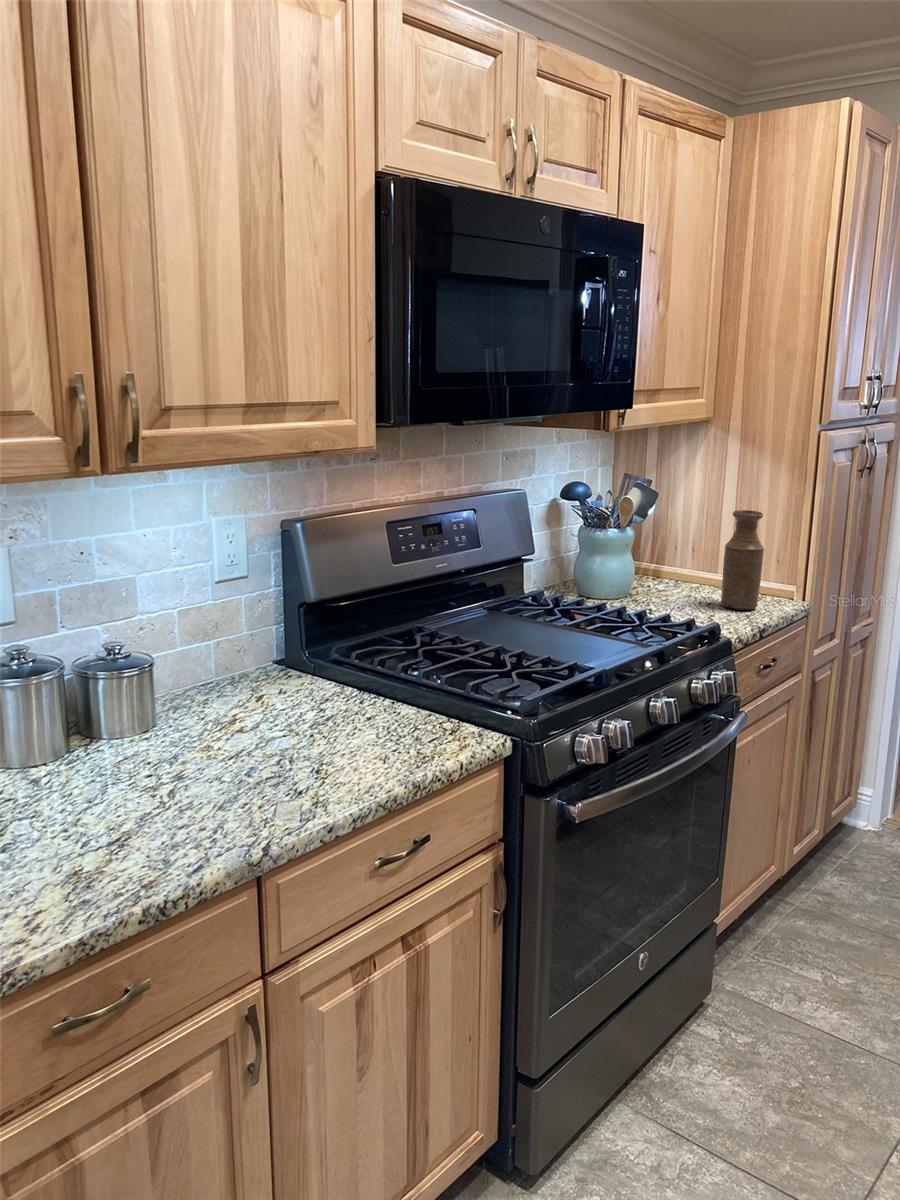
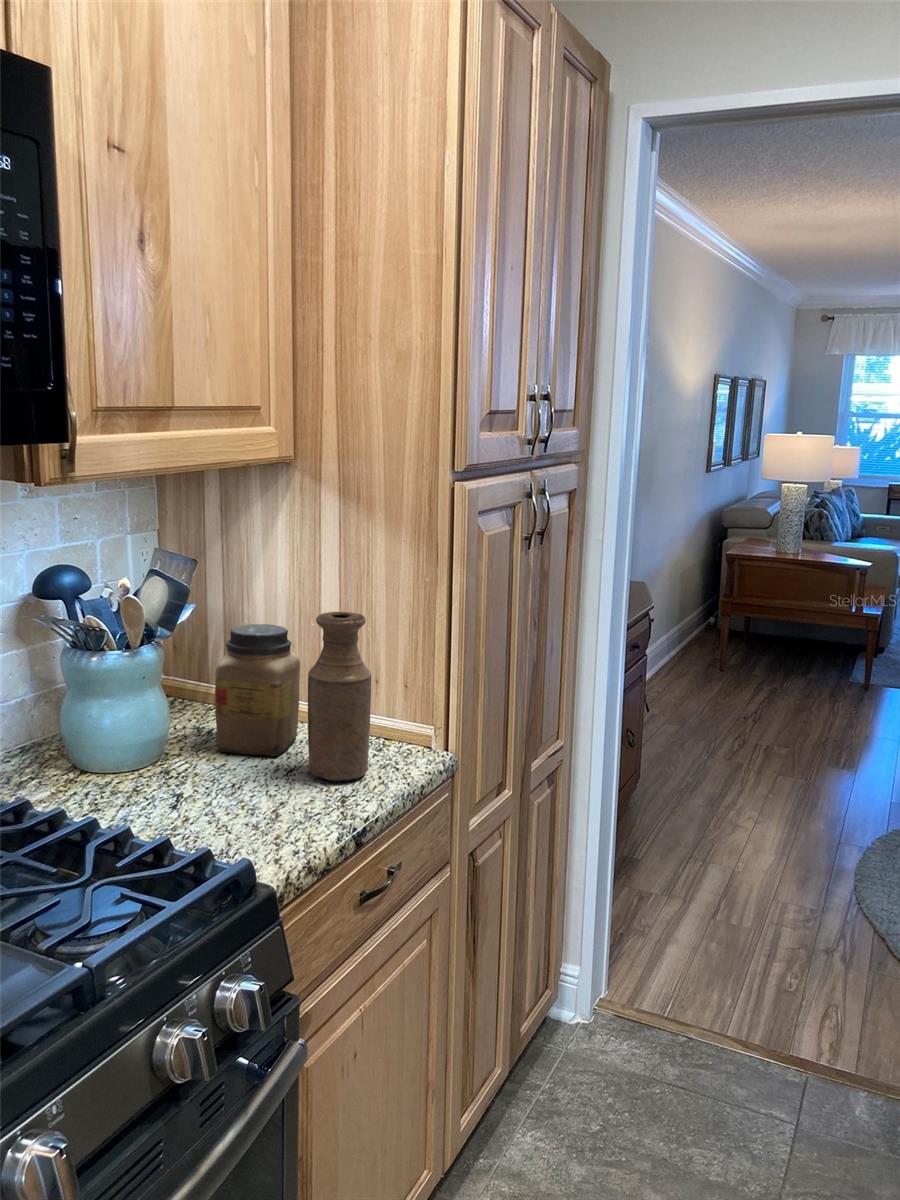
jar: none [661,520,711,597] -> present [215,624,300,756]

